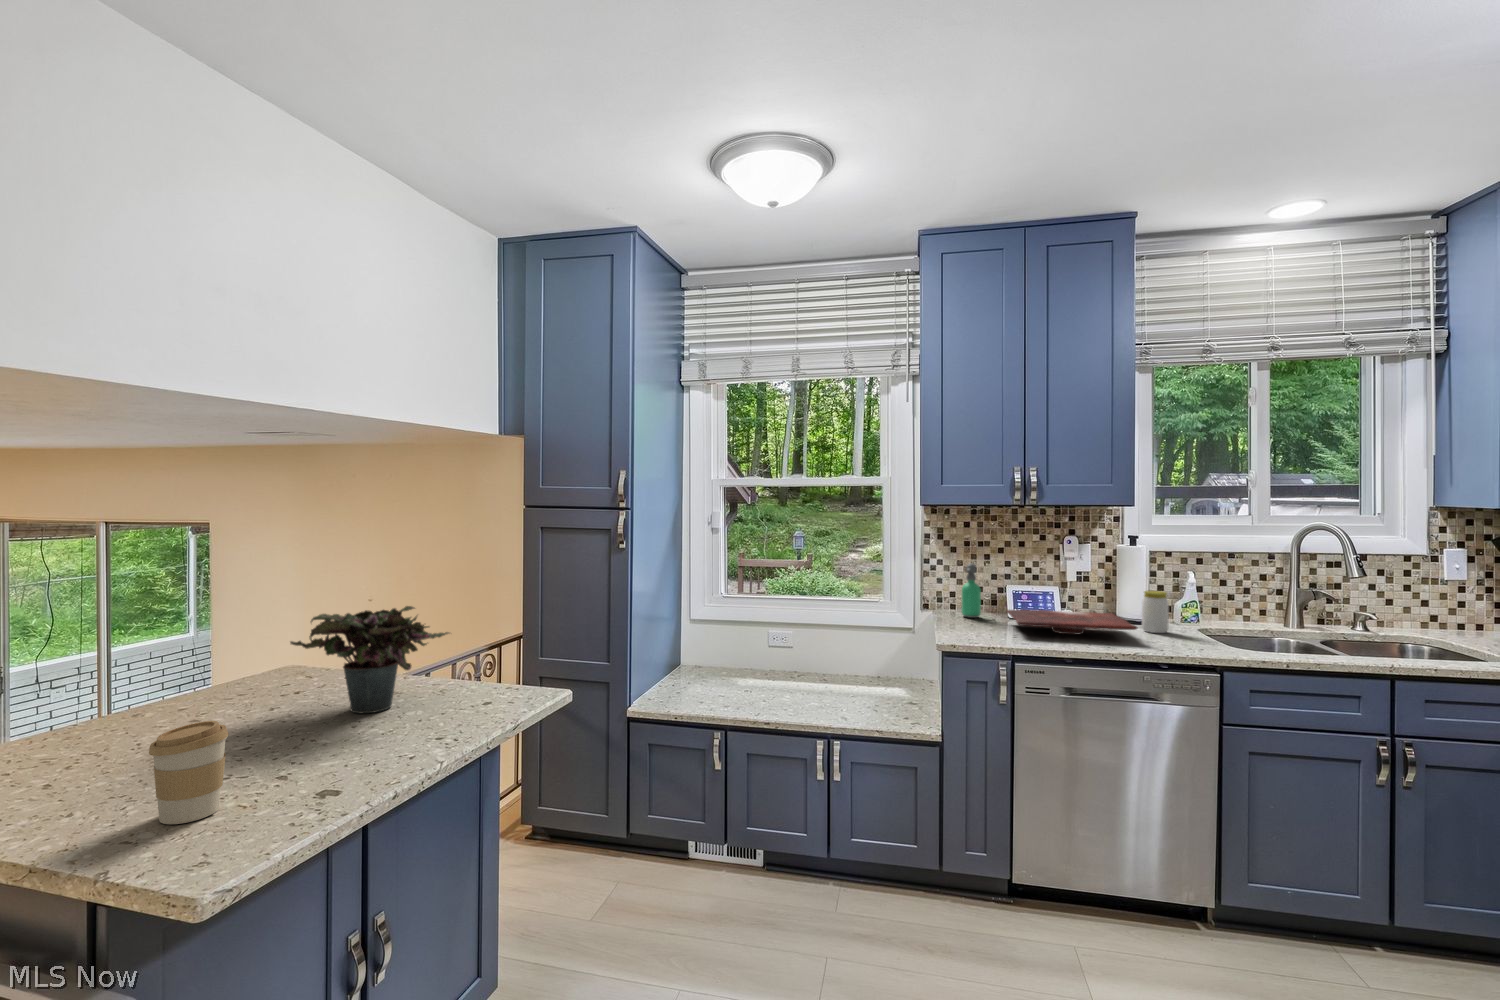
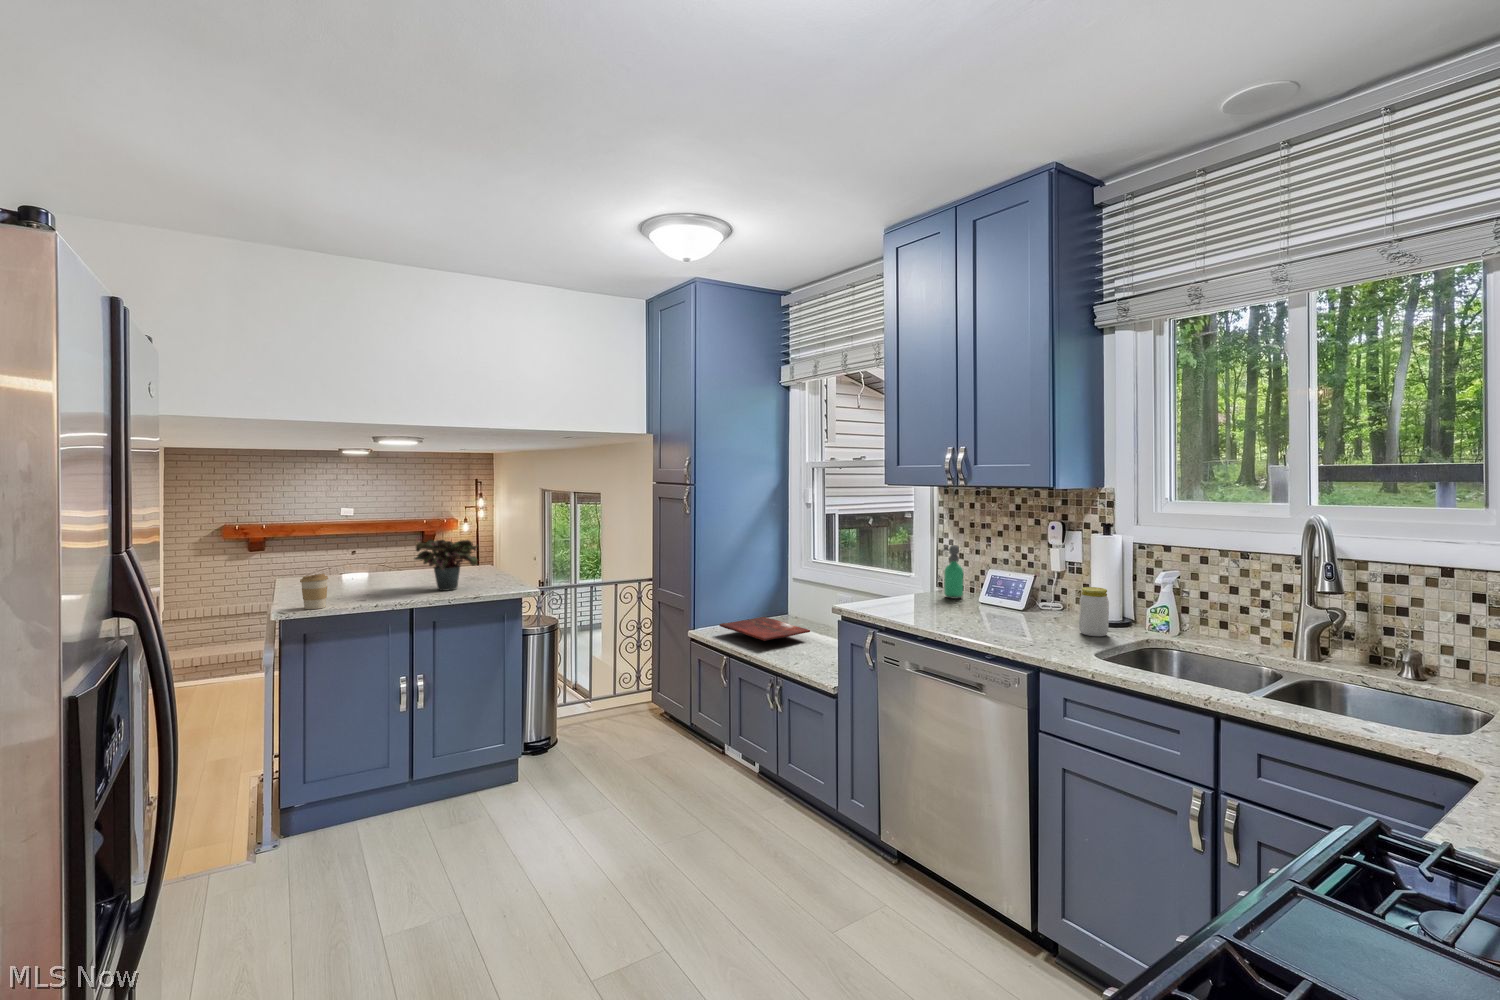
cutting board: present [1006,610,1137,634] -> present [719,617,810,641]

